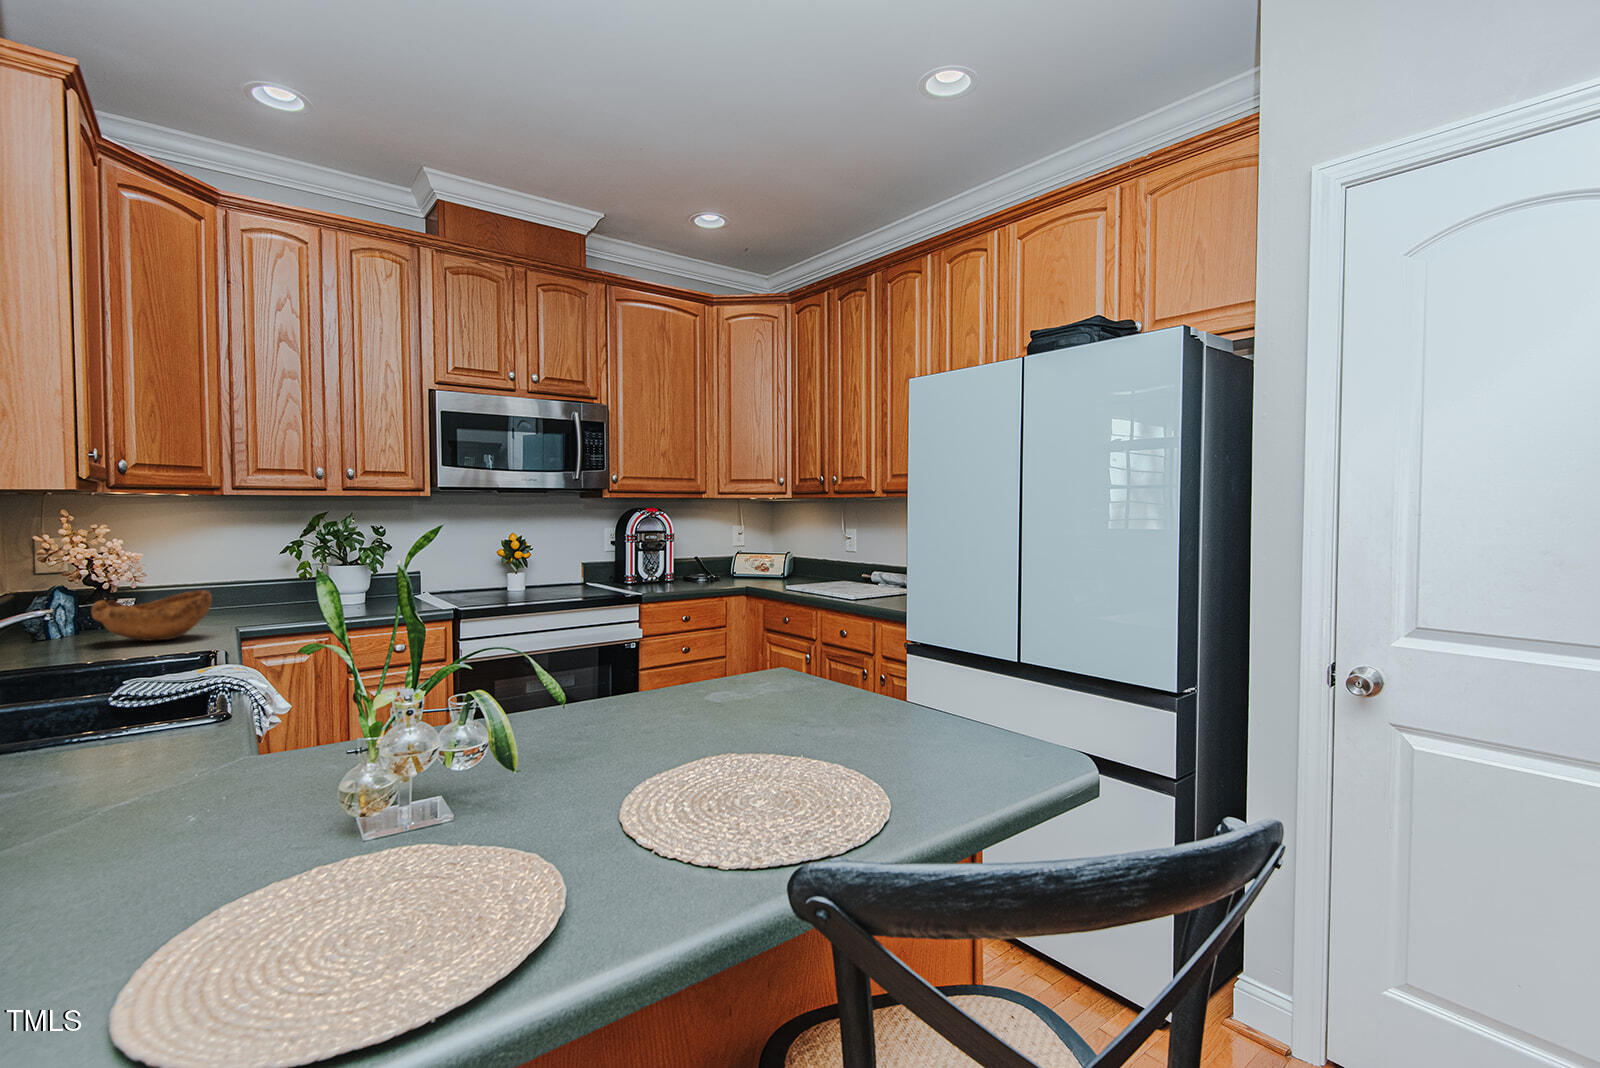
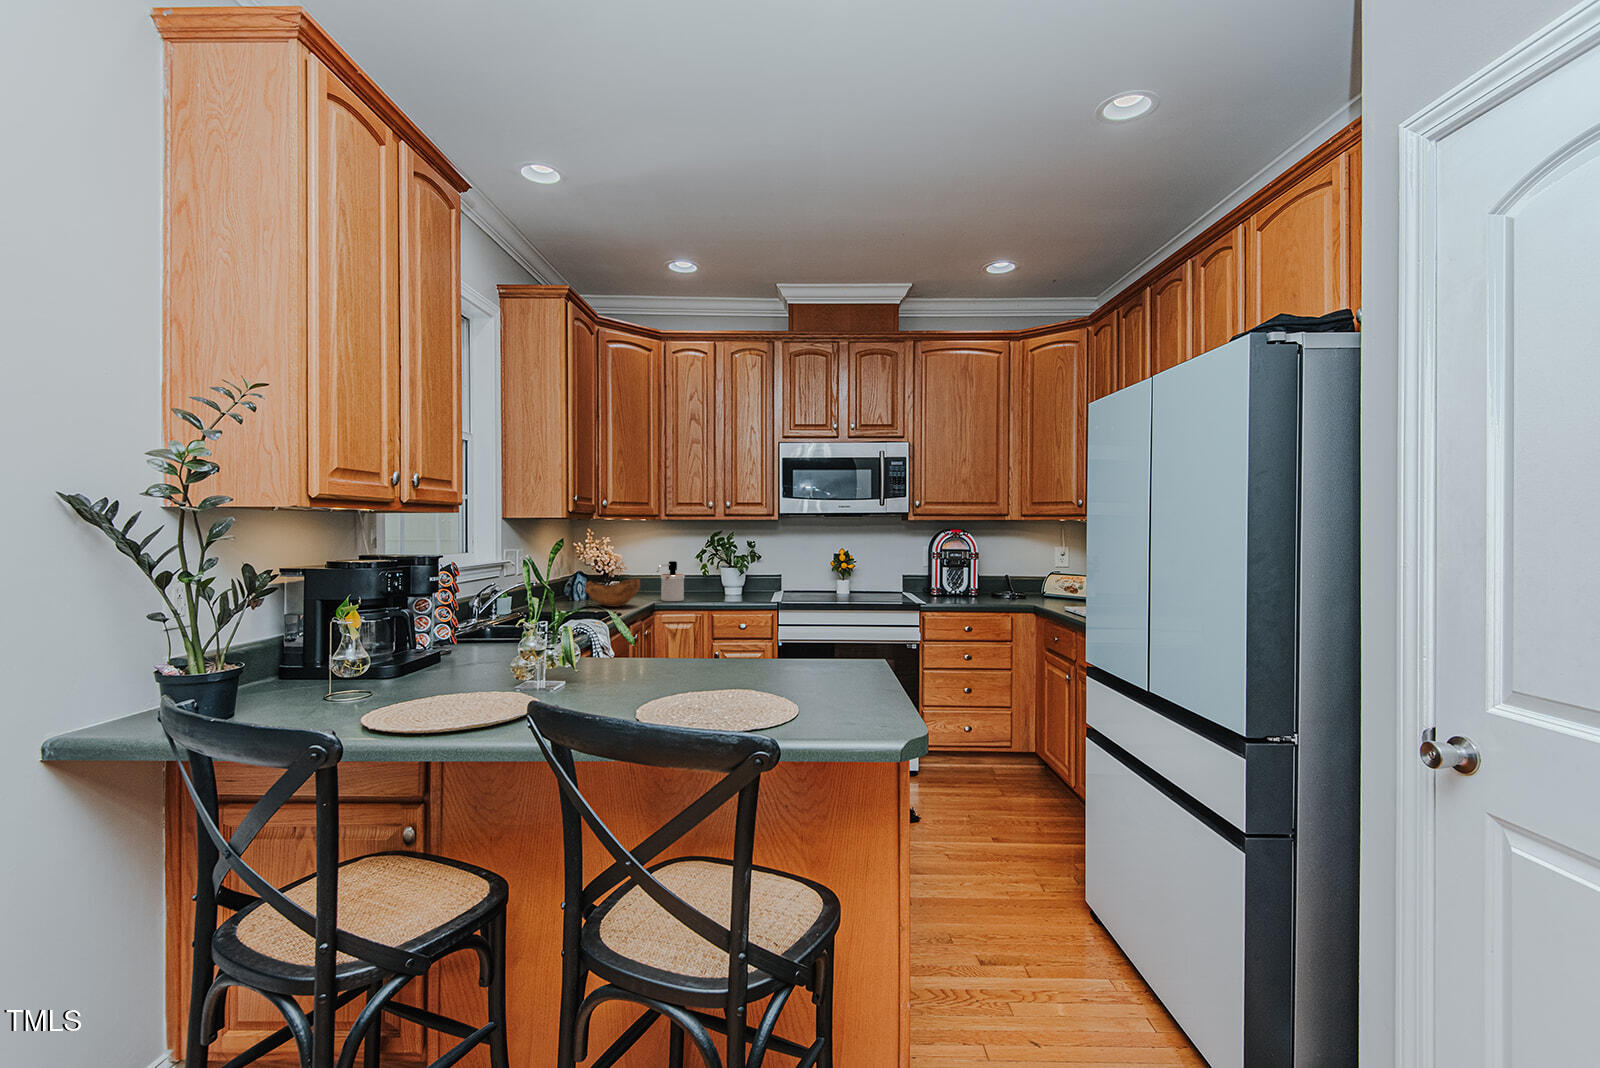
soap dispenser: none [235,560,283,623] -> present [657,561,685,601]

